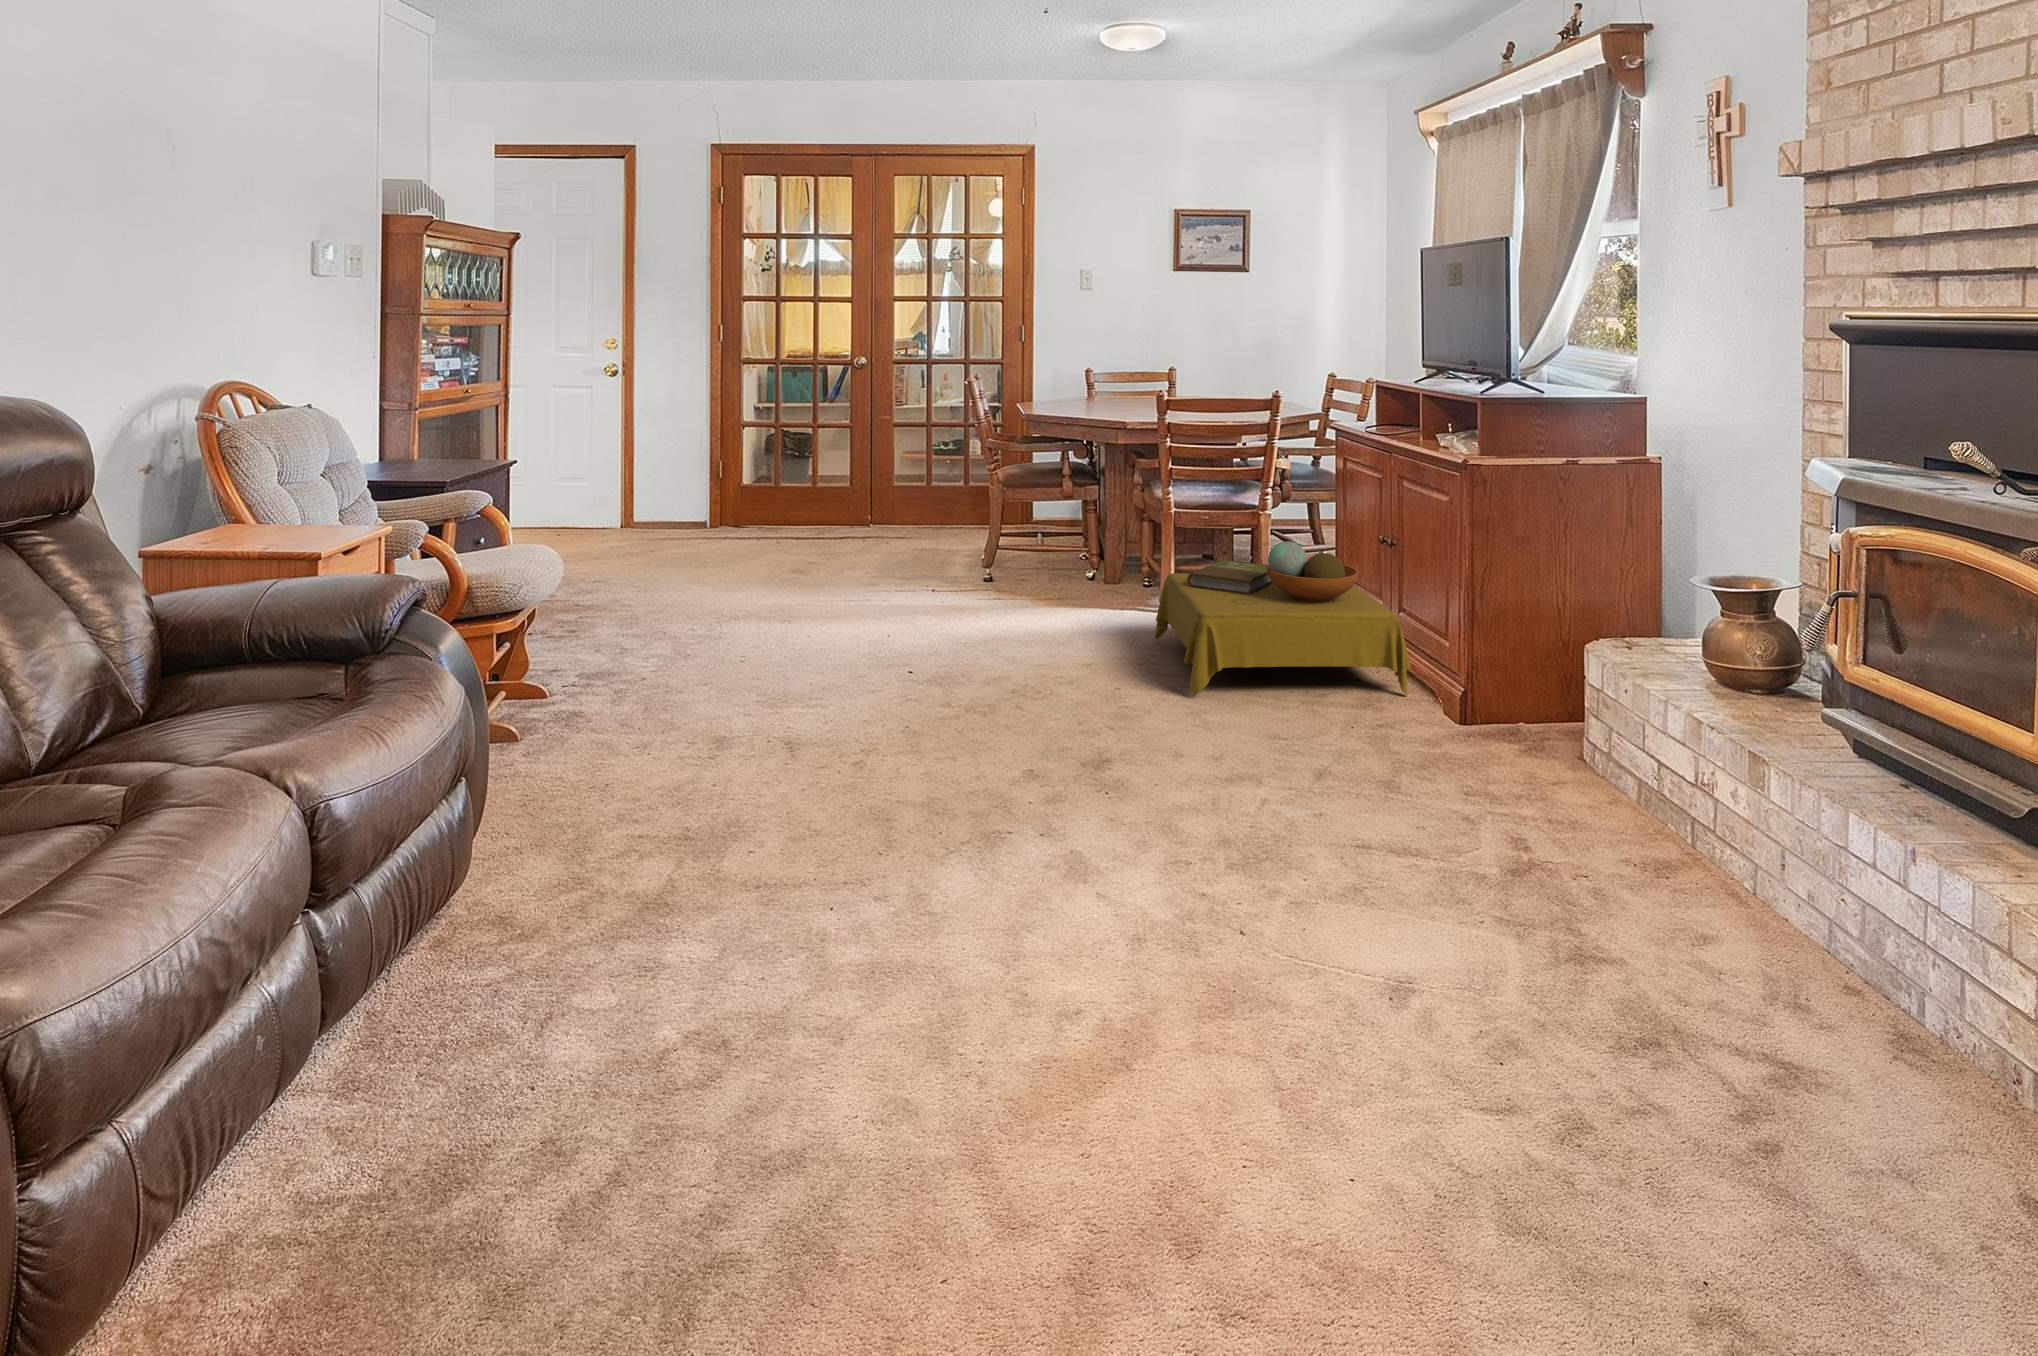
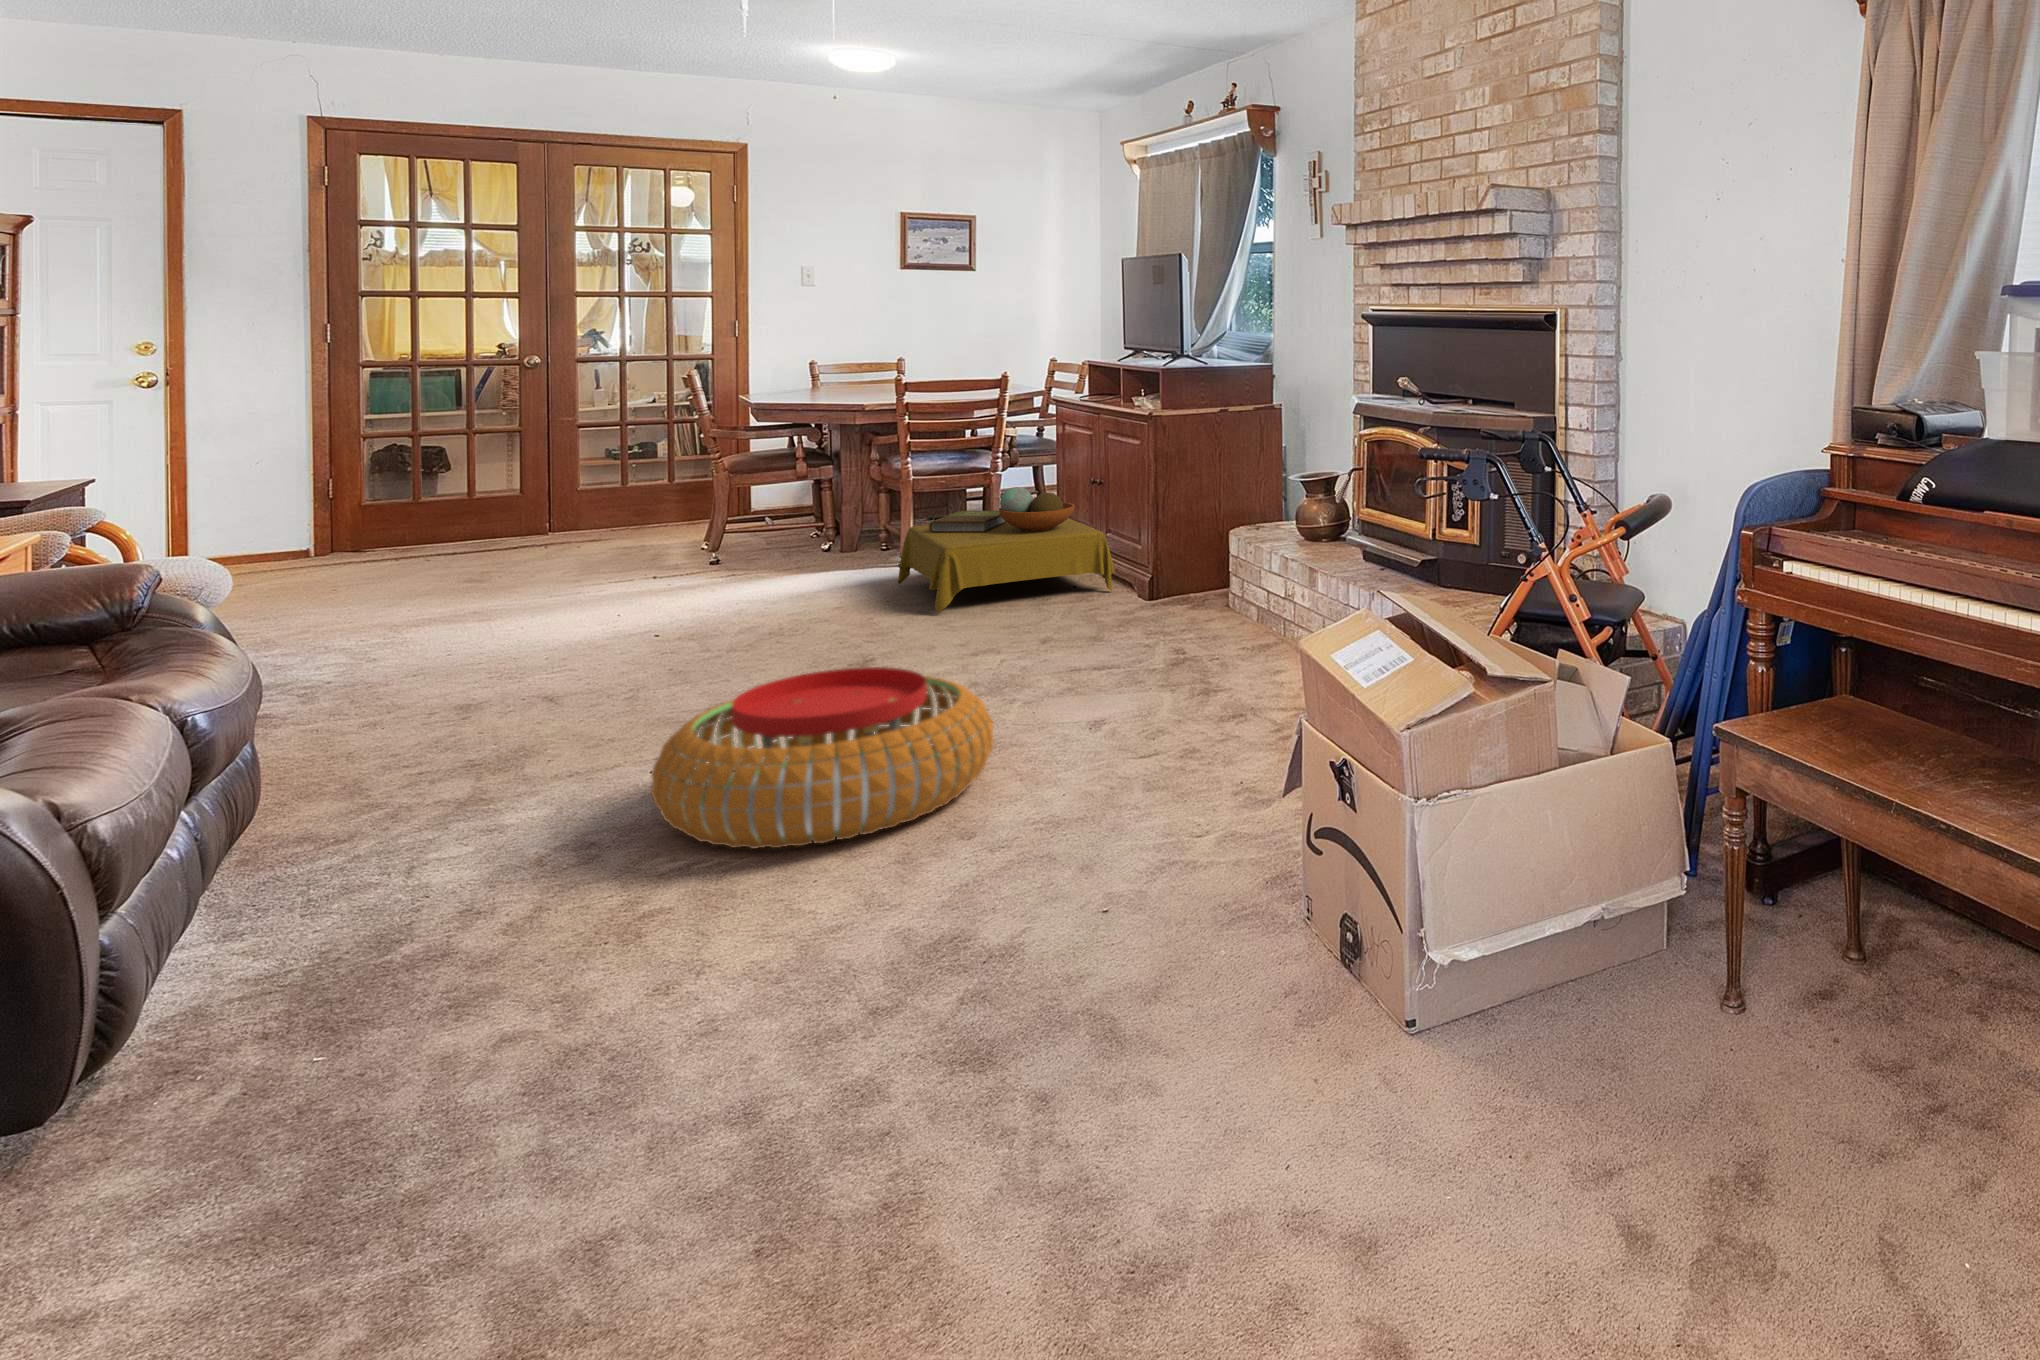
pouf: none [785,842,1242,1190] -> present [651,667,994,849]

